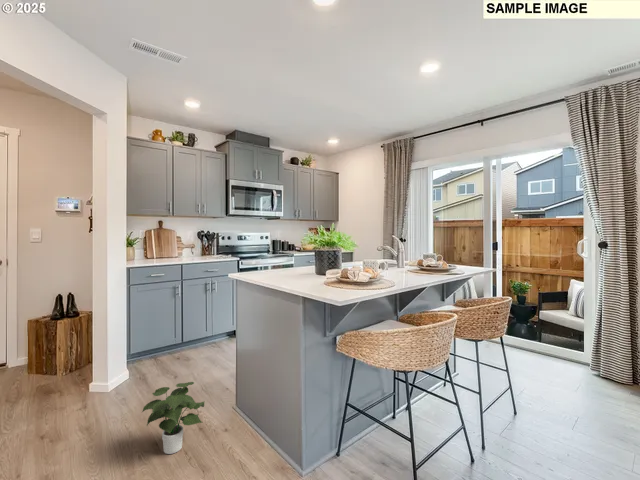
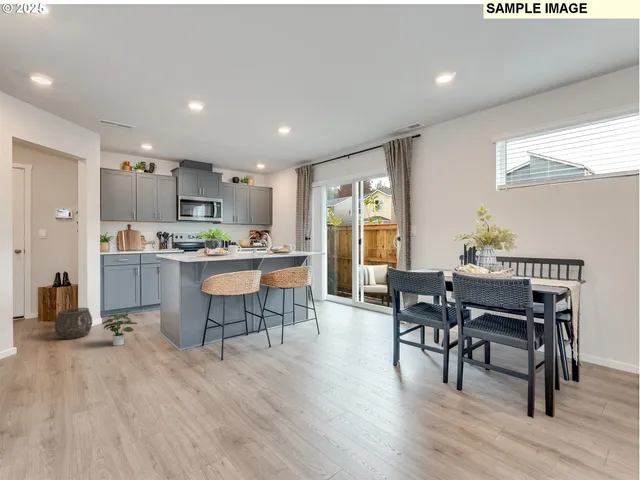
woven basket: none [52,364,119,431] -> present [54,308,92,339]

